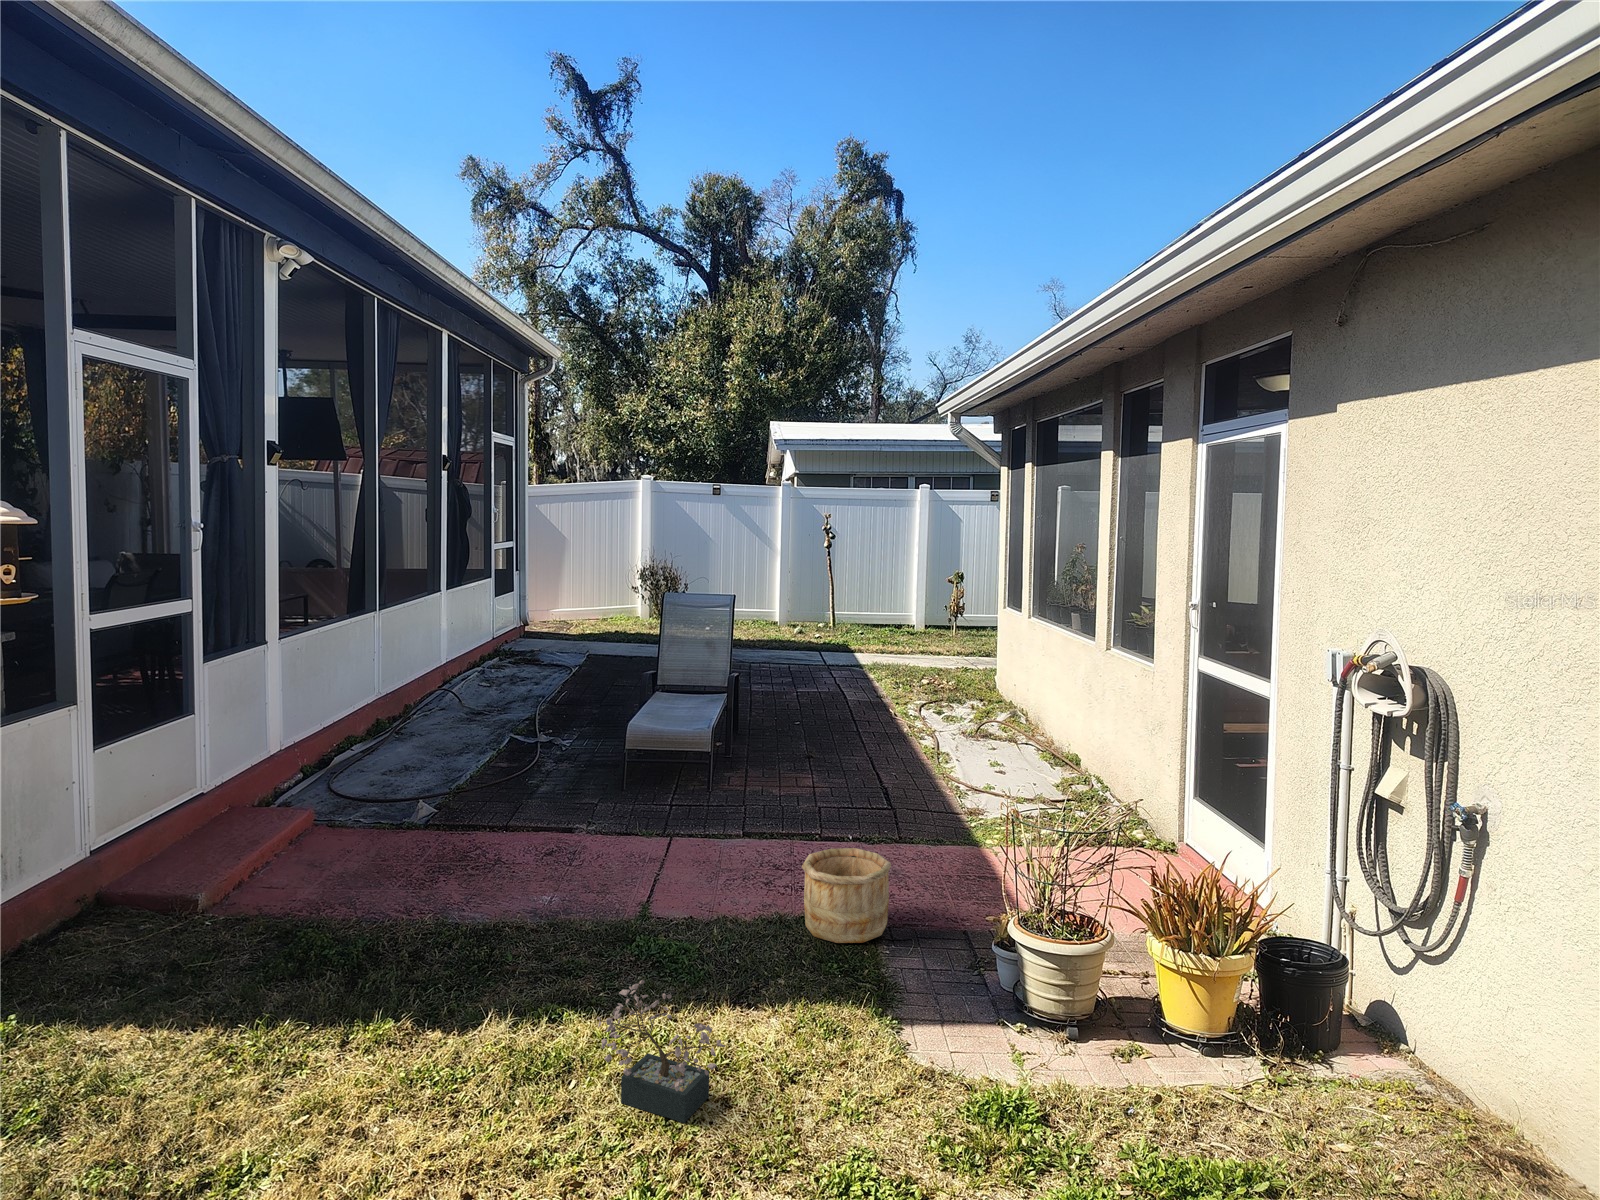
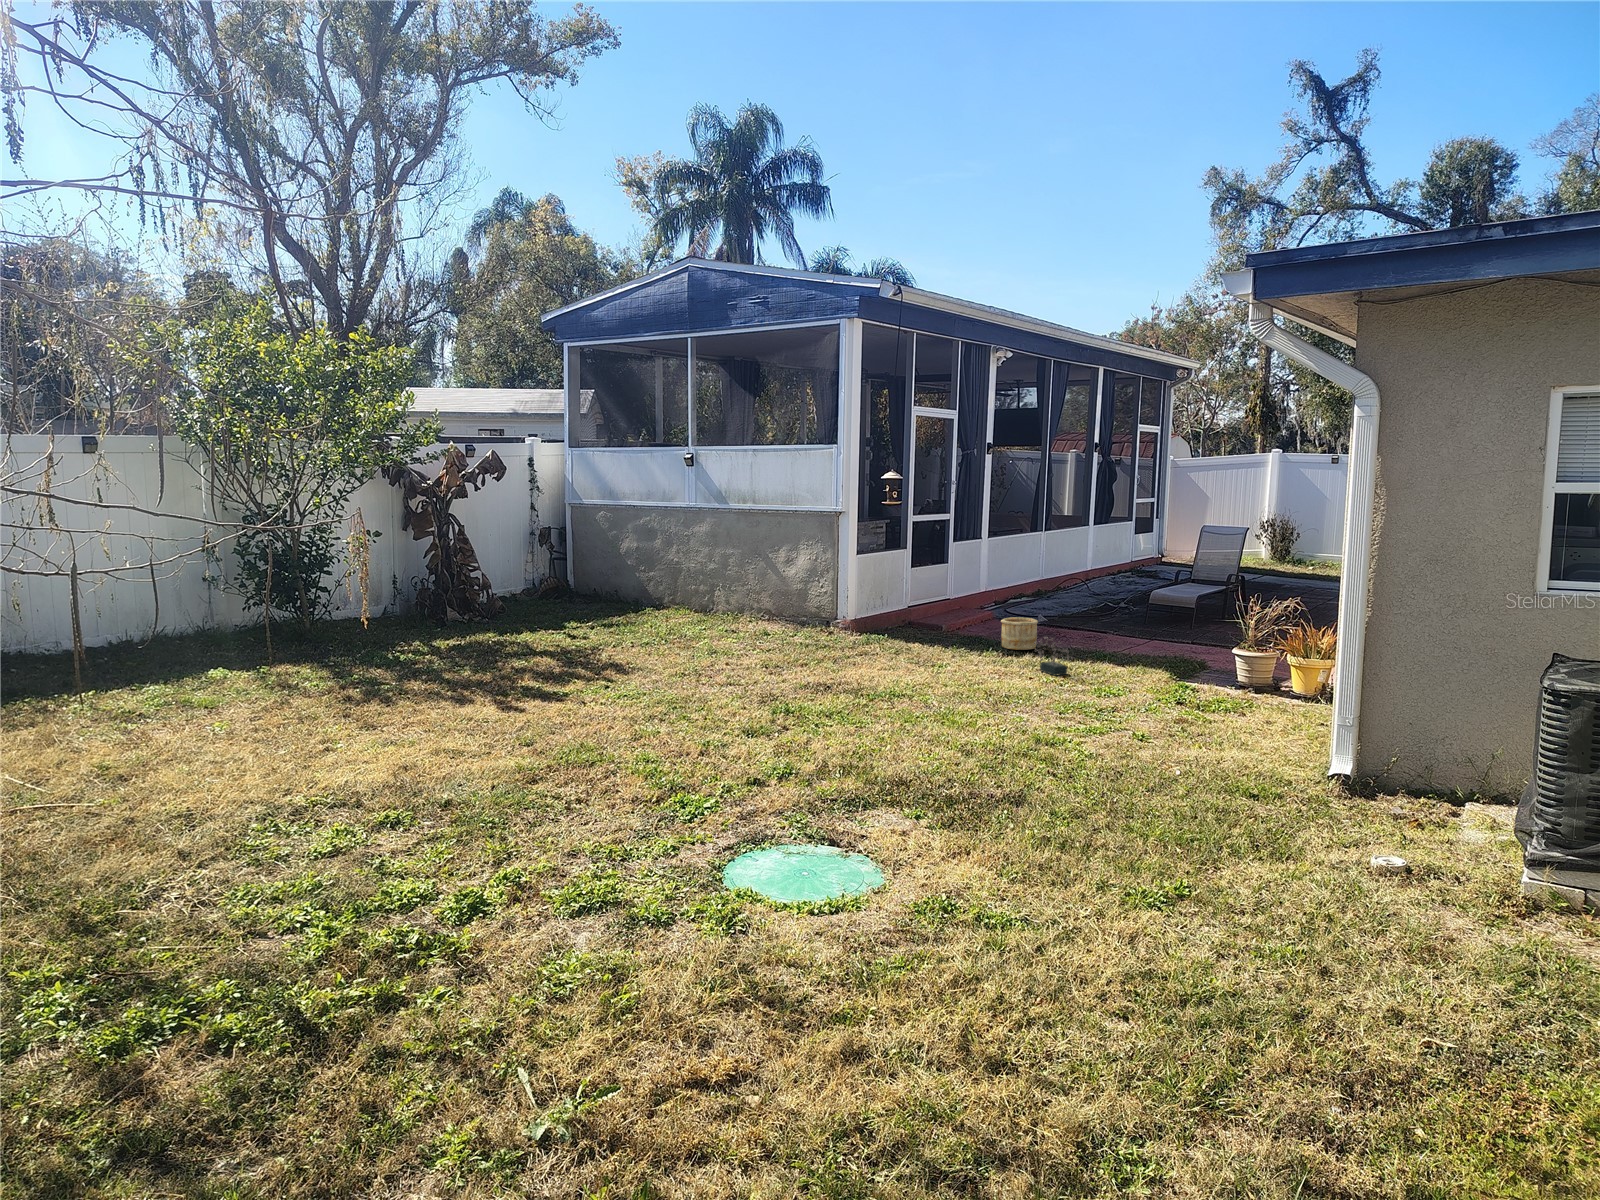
wooden bucket: present [802,848,891,943] -> present [1001,617,1038,650]

